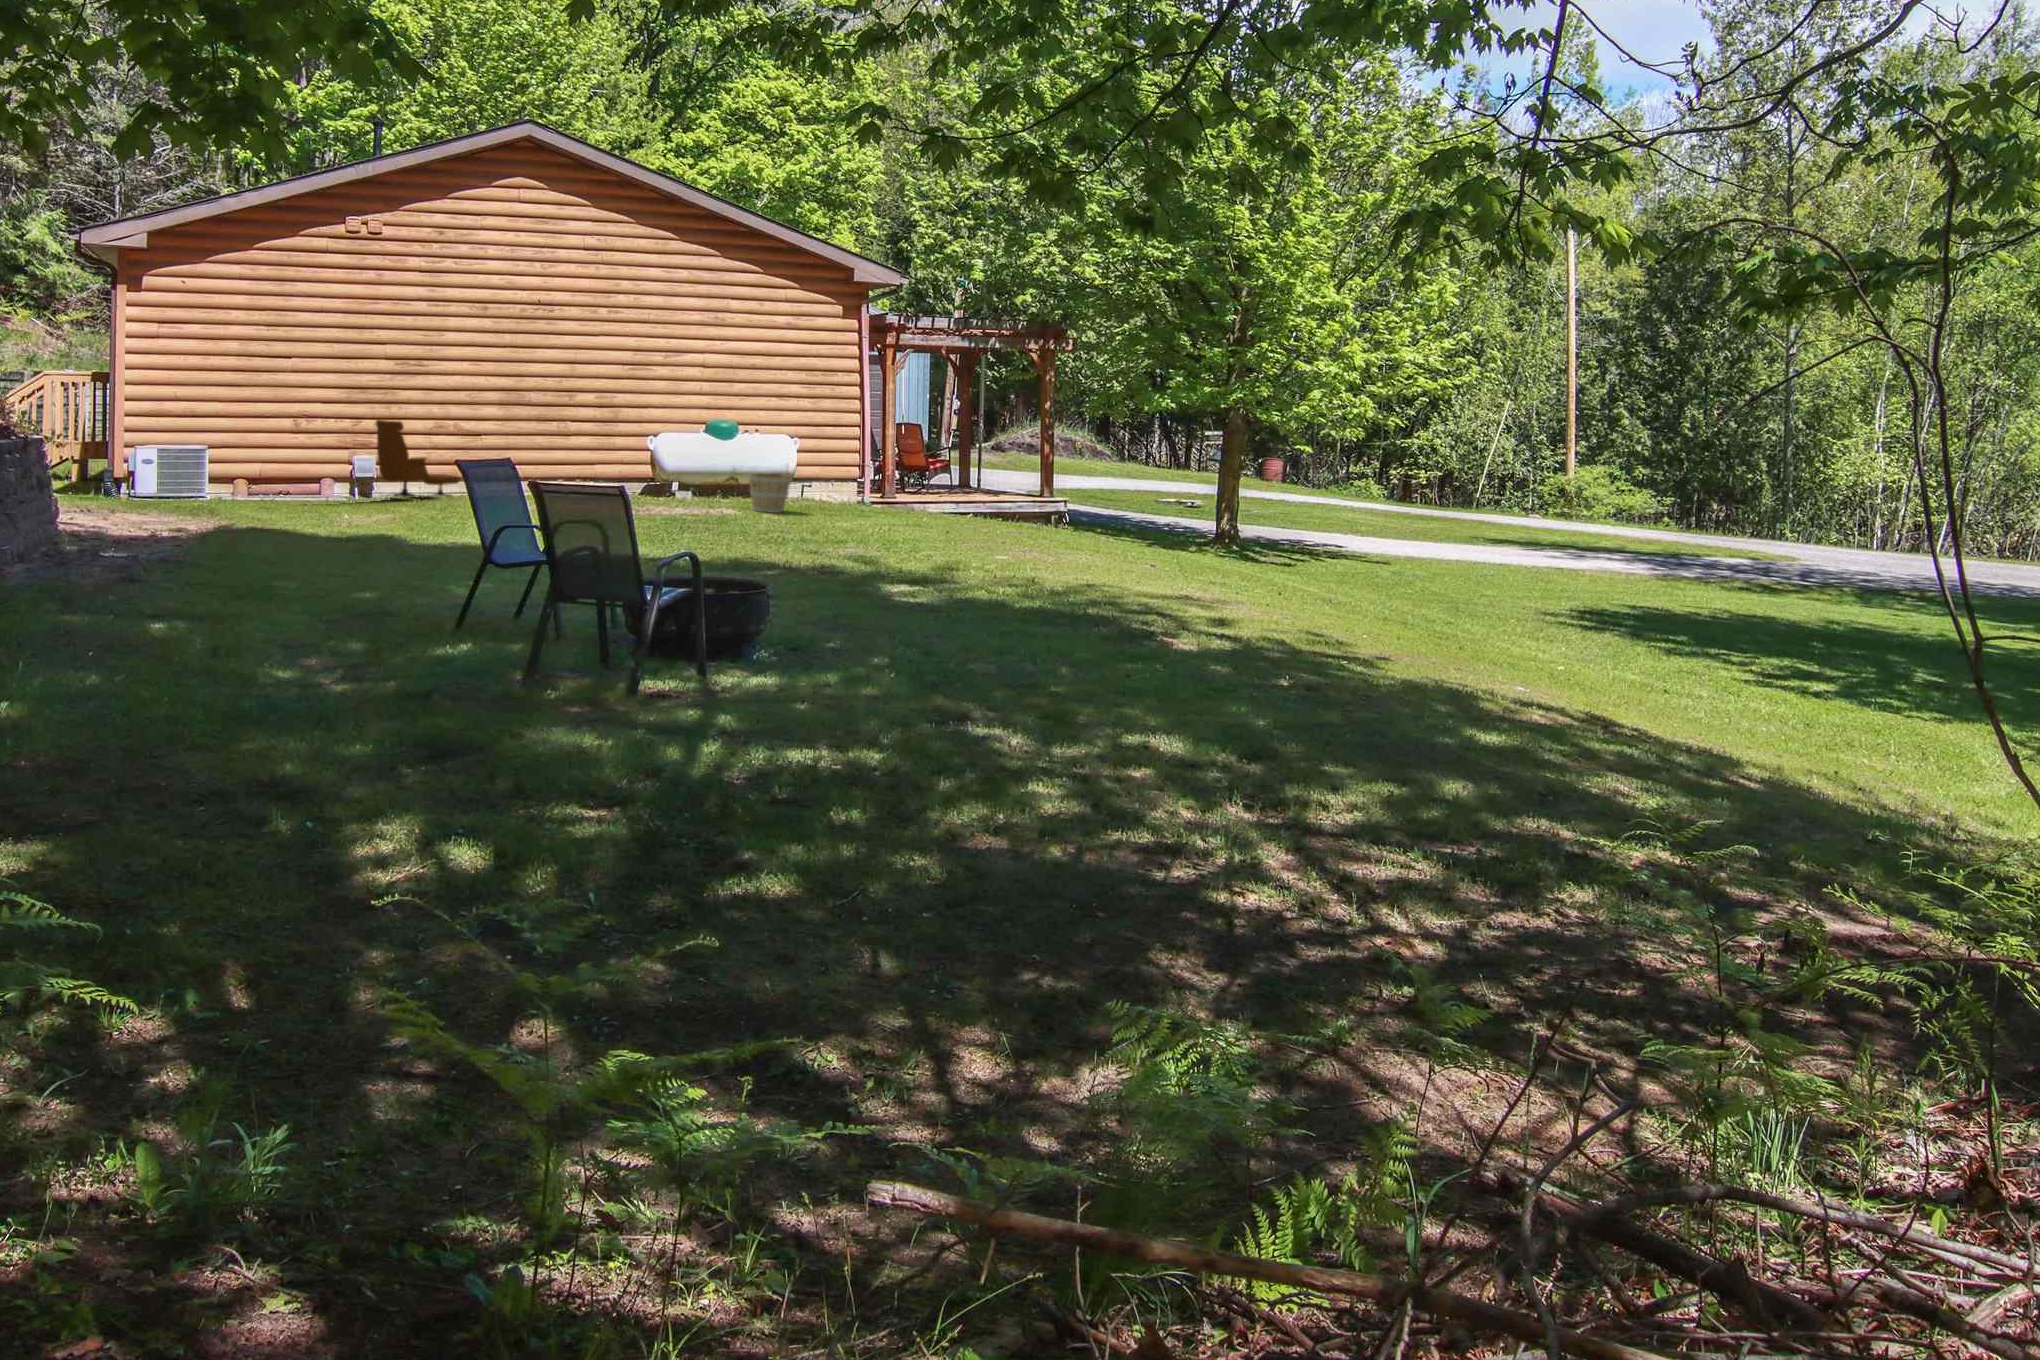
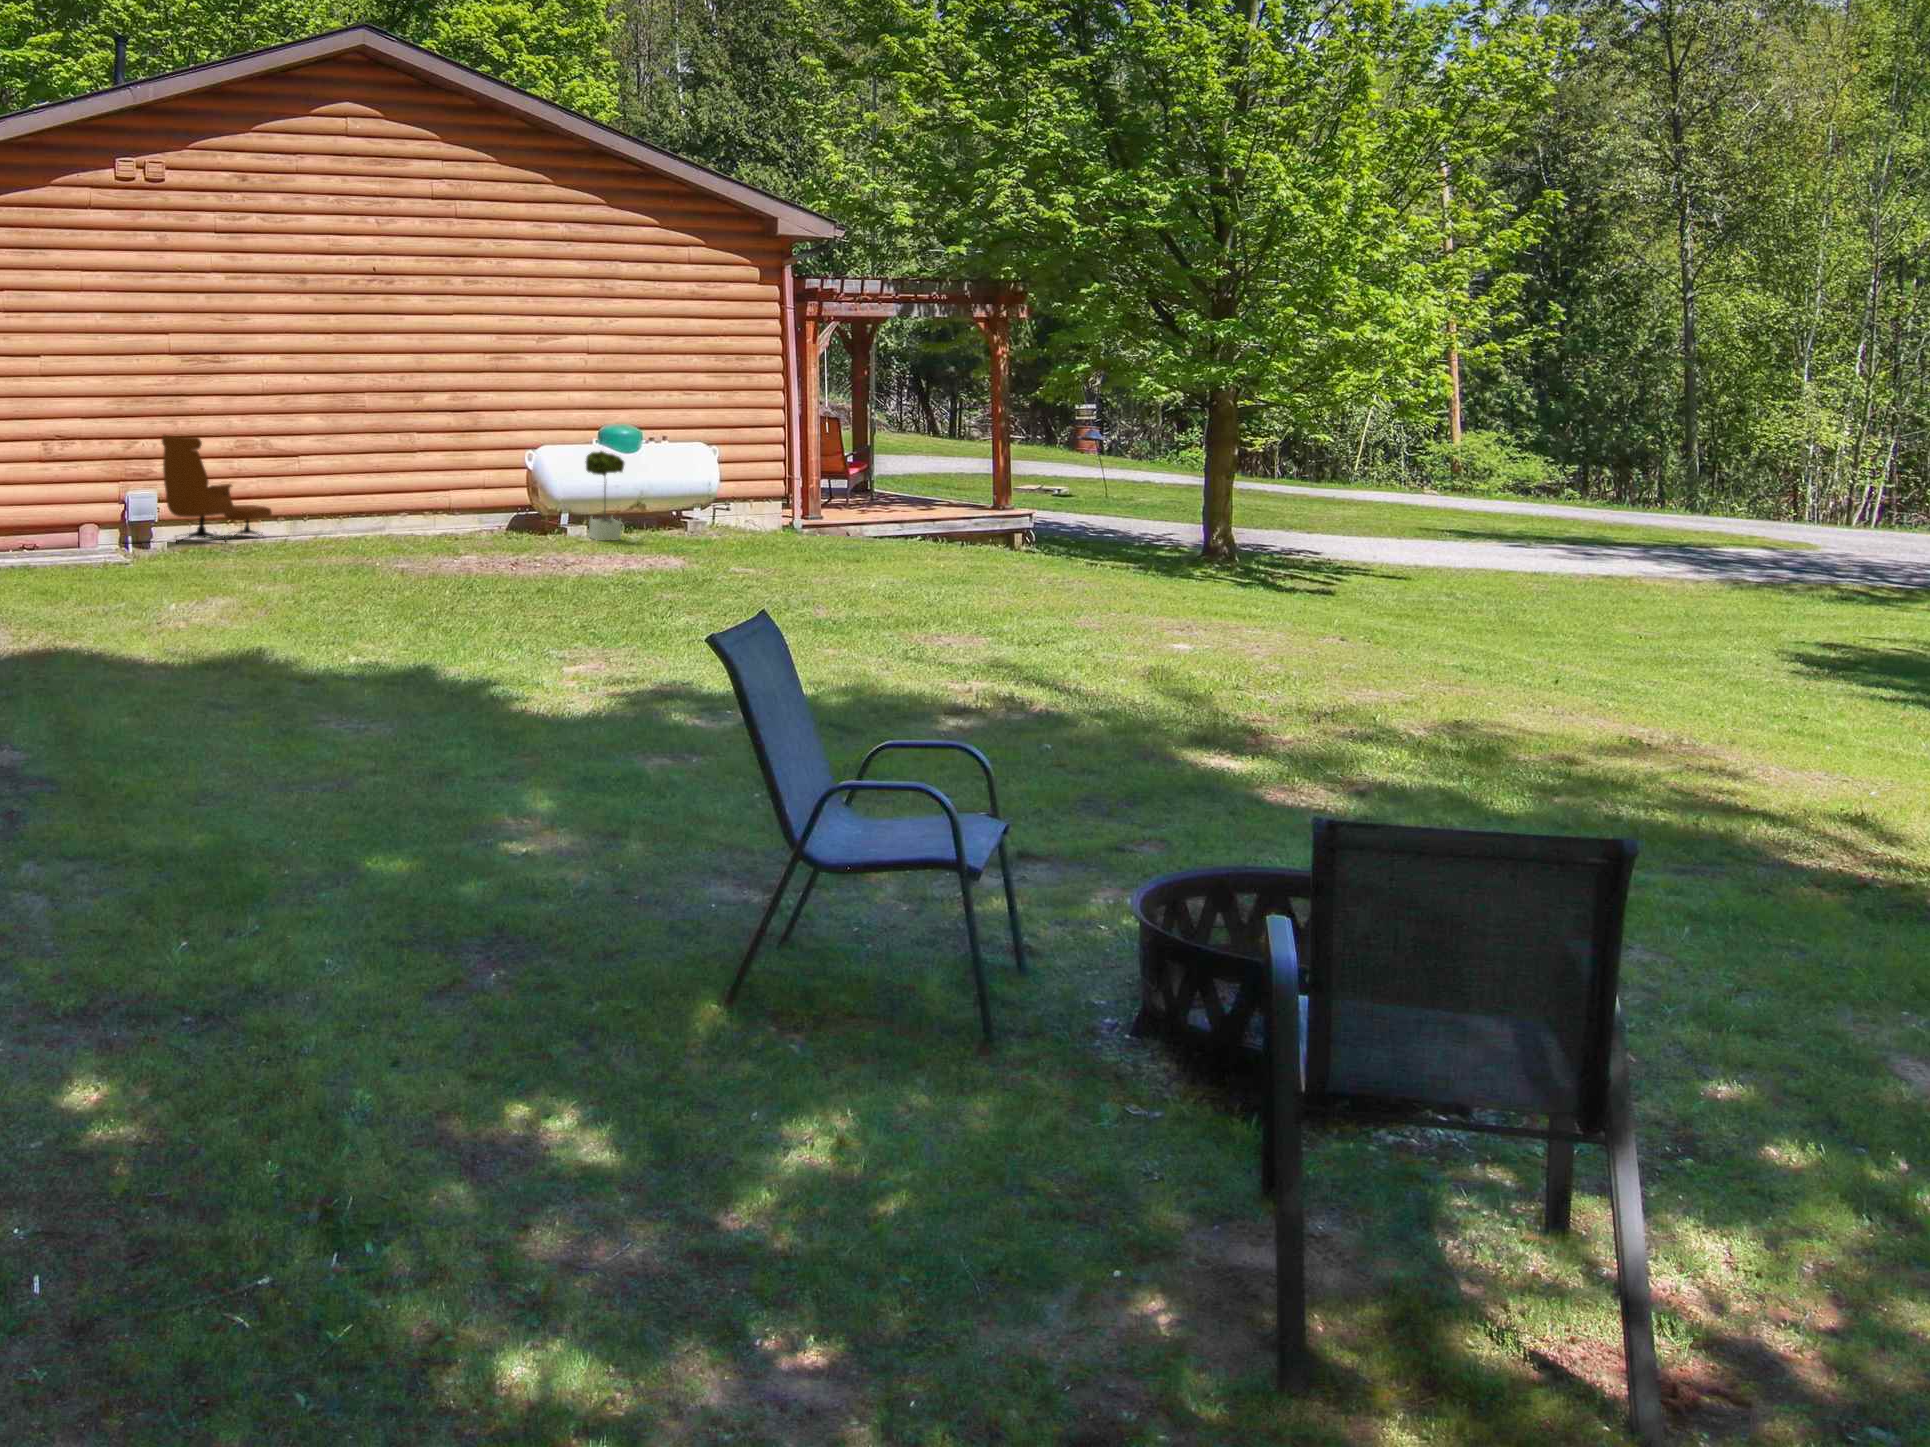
potted tree: none [698,440,728,509] -> present [585,451,624,541]
wooden bucket: present [748,473,792,513] -> none [651,490,708,543]

